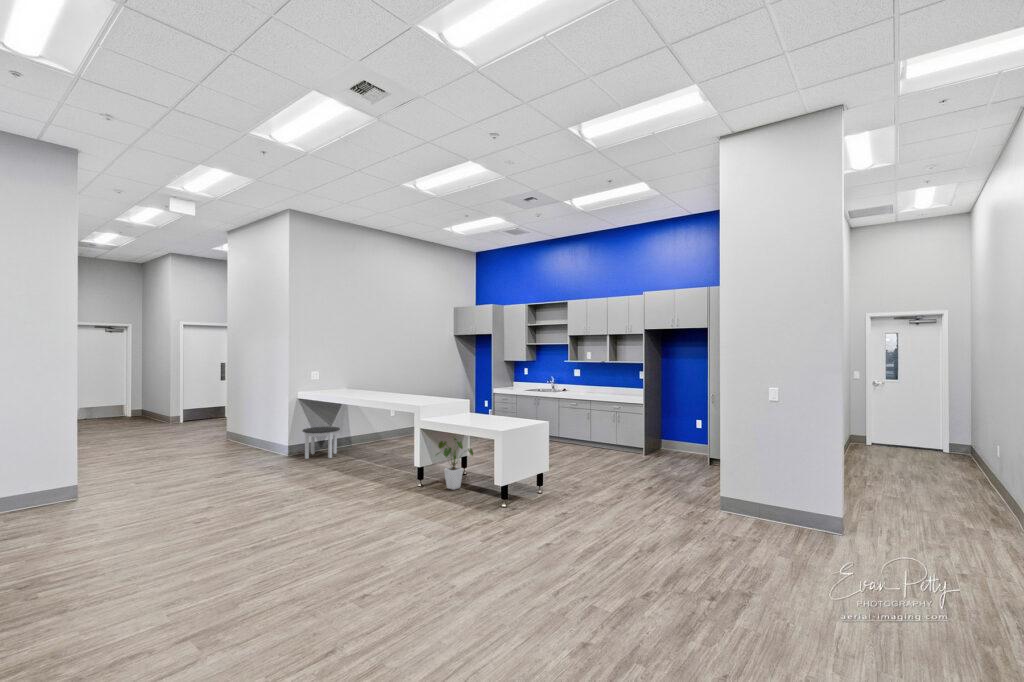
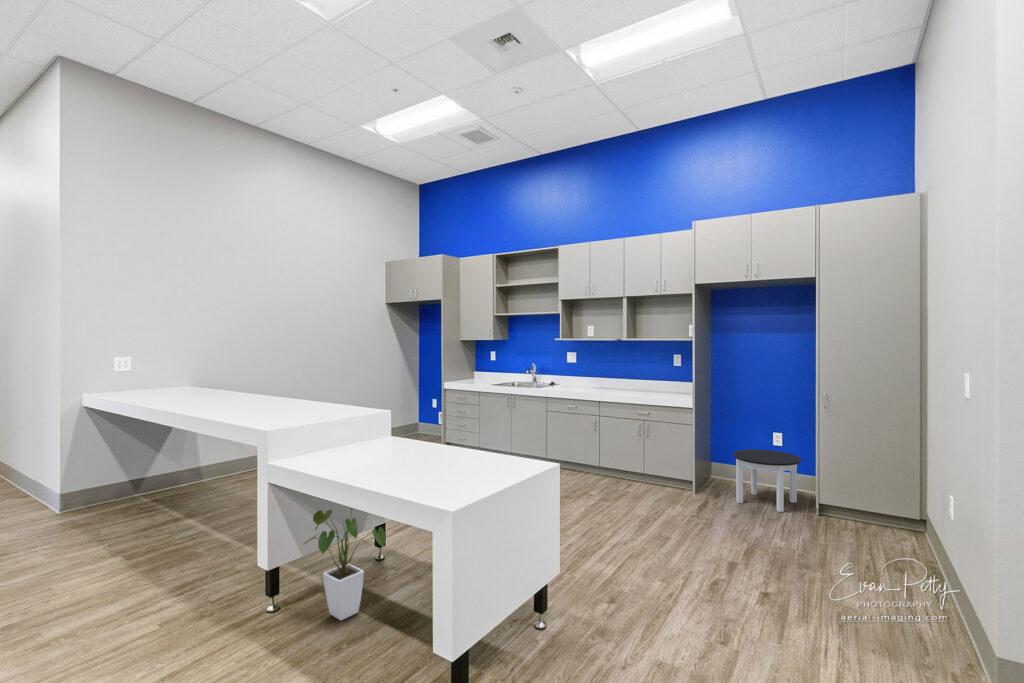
round table: present [303,427,340,459] -> present [733,449,801,512]

